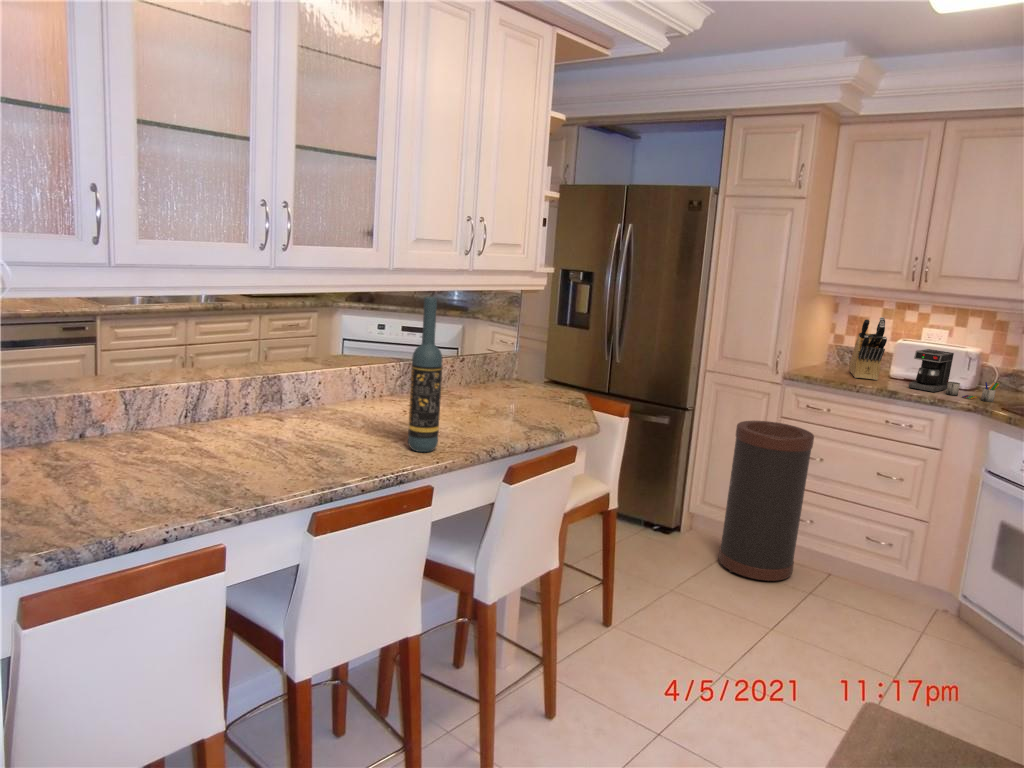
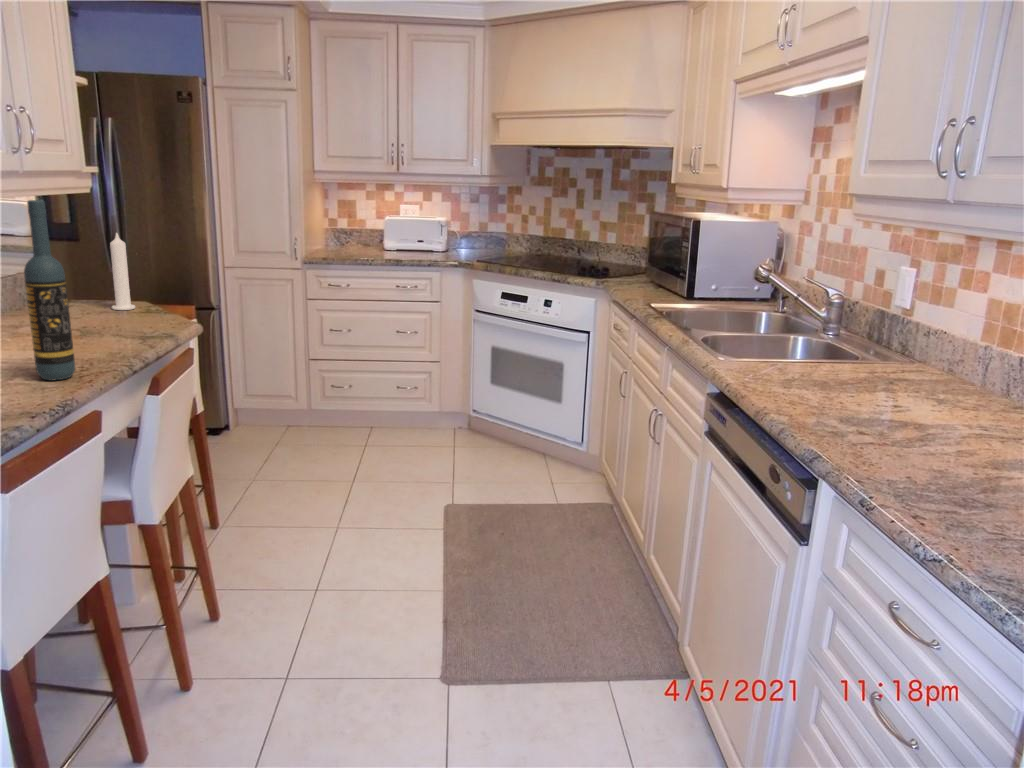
knife block: present [849,317,887,380] -> none [350,198,383,254]
candle: none [545,330,566,400] -> present [110,233,135,310]
coffee maker: present [909,349,1000,402] -> none [406,222,471,259]
trash can: present [719,421,814,581] -> none [275,304,347,449]

